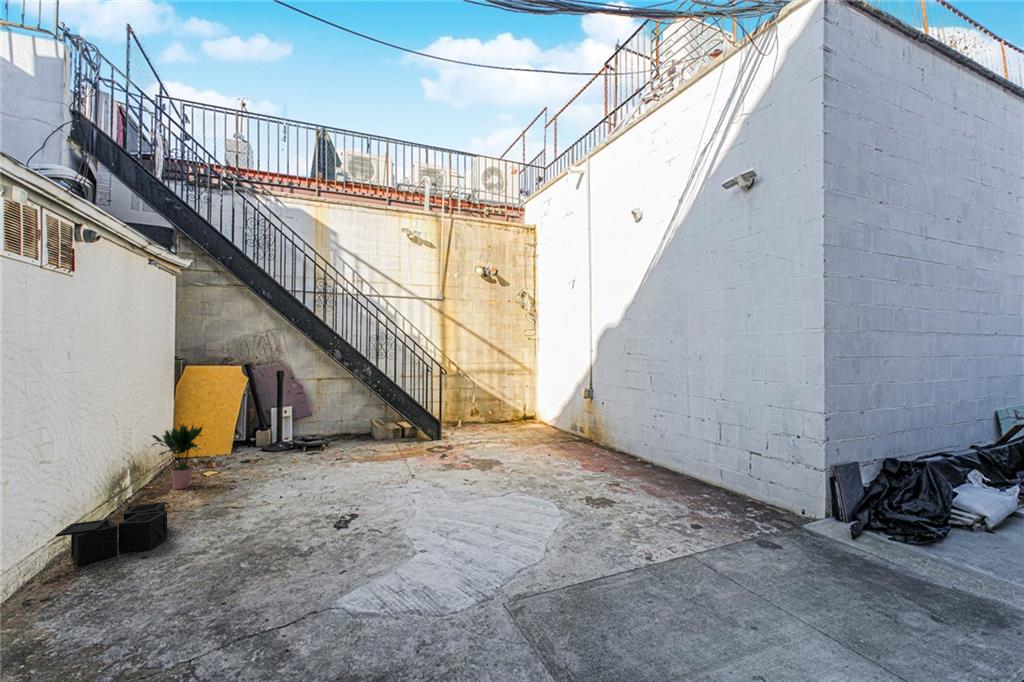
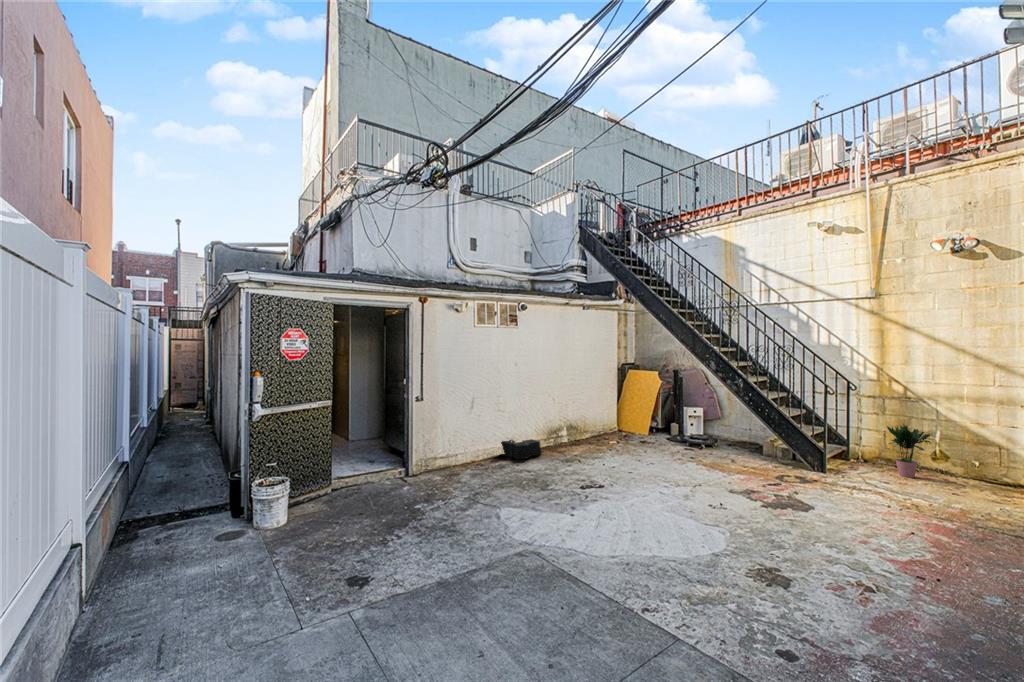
potted plant: present [152,425,203,489] -> present [887,425,931,478]

